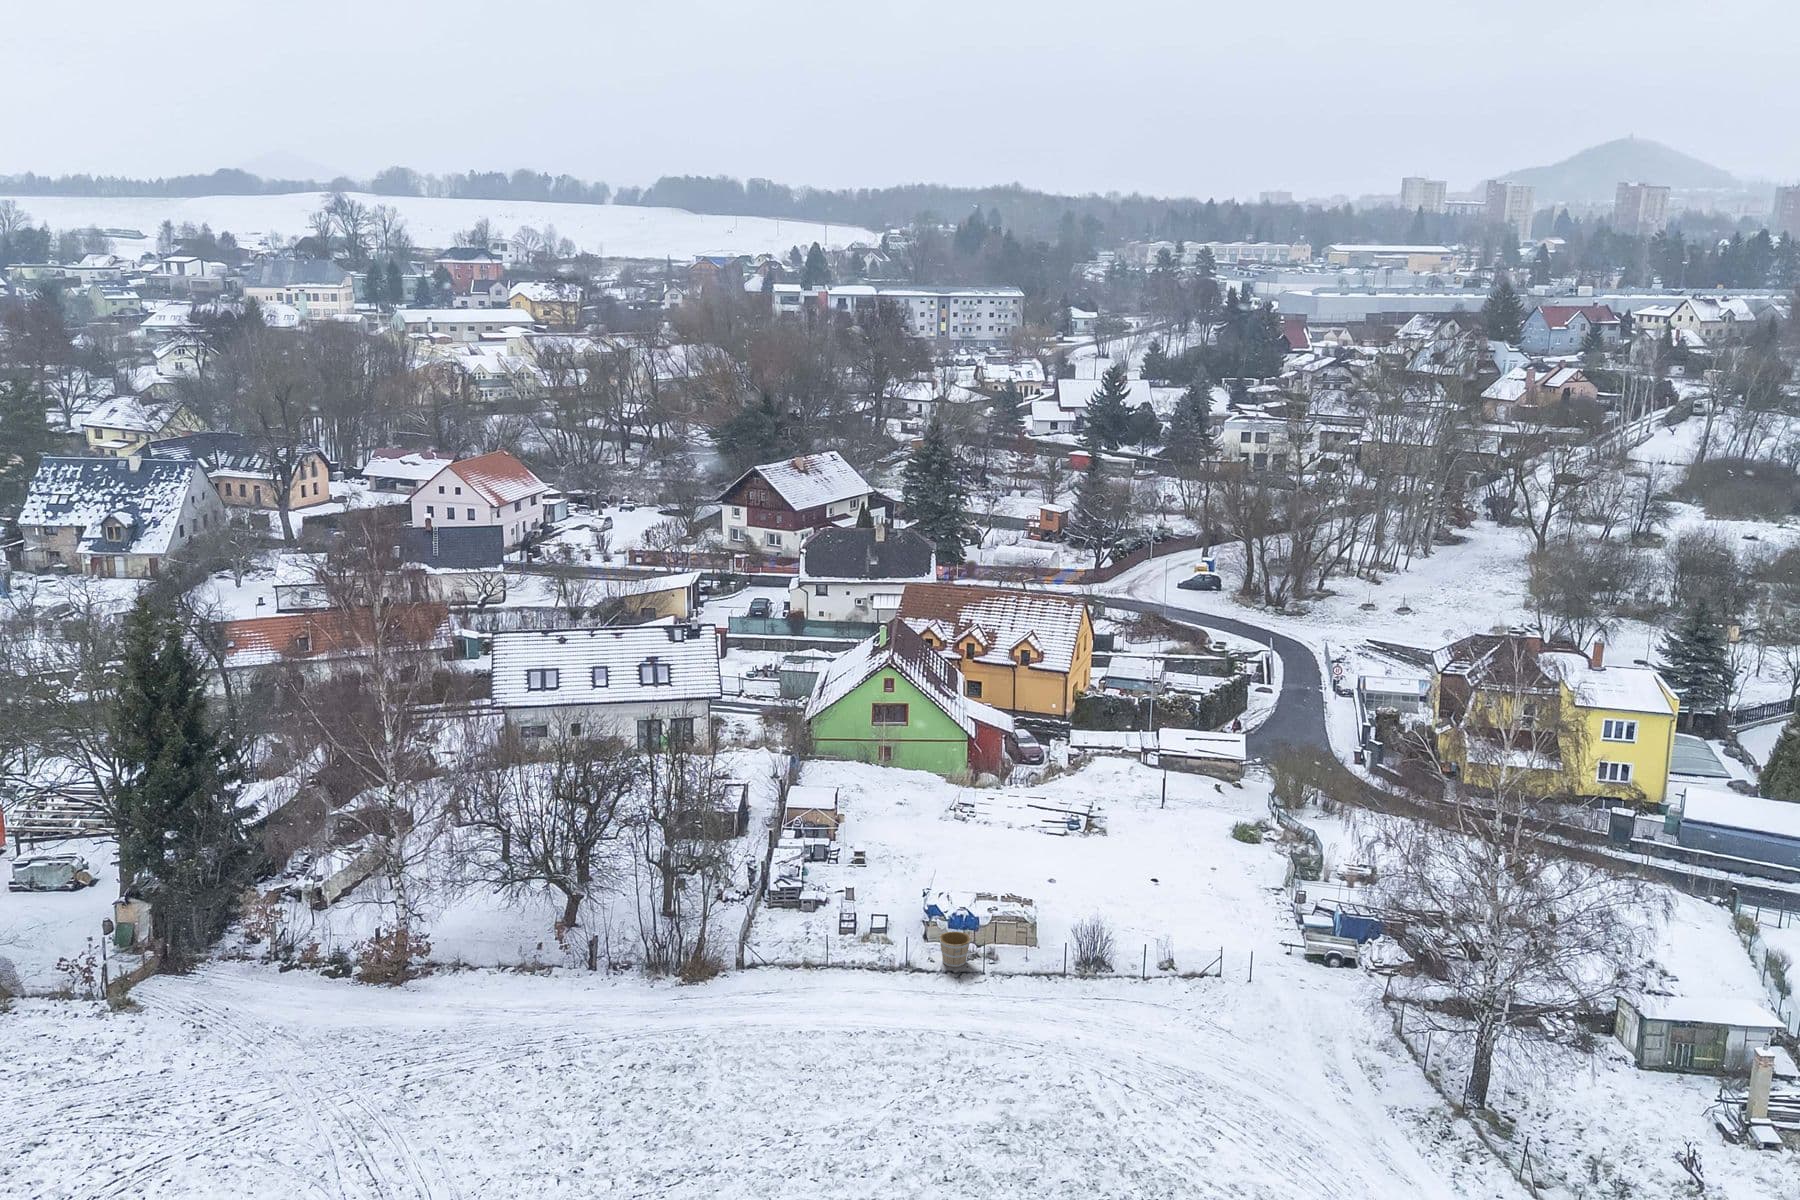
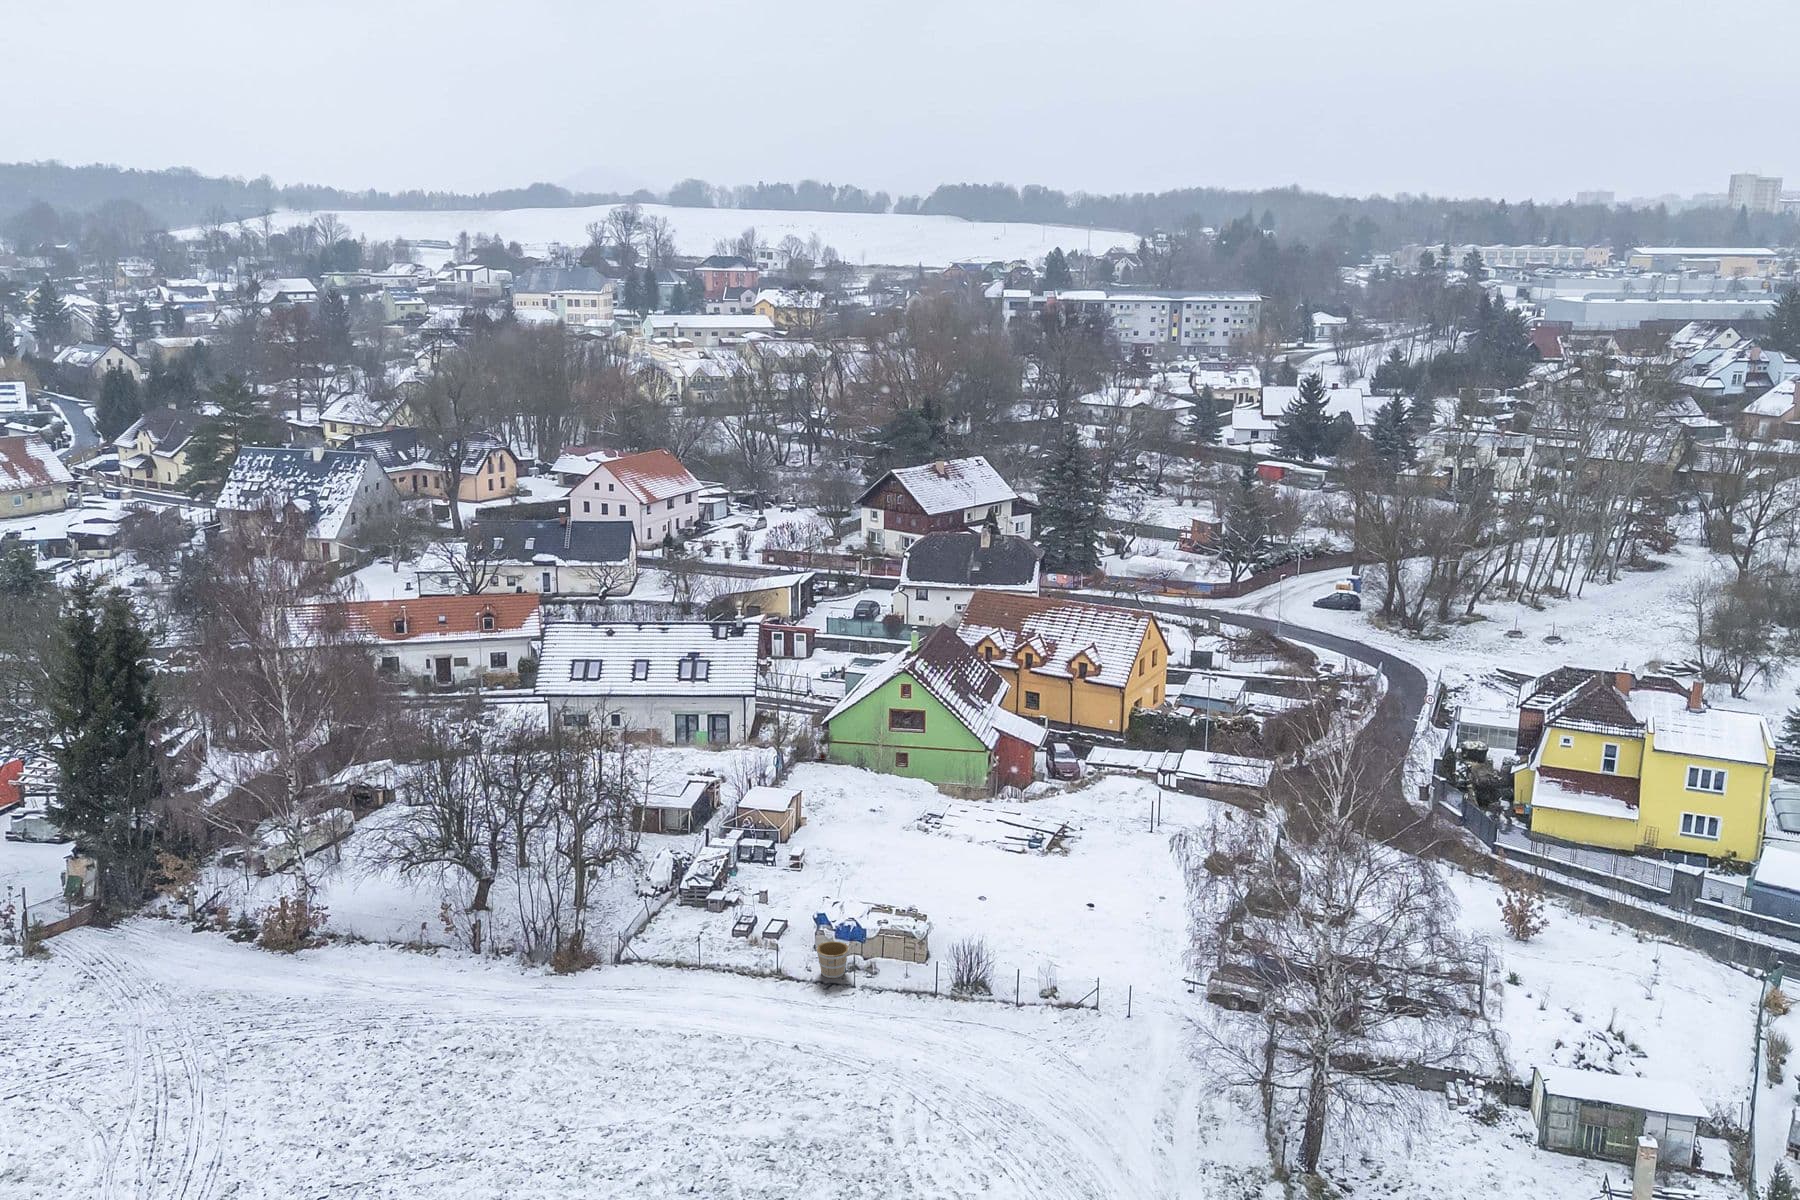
potted tree: none [797,726,822,759] -> present [814,730,832,760]

